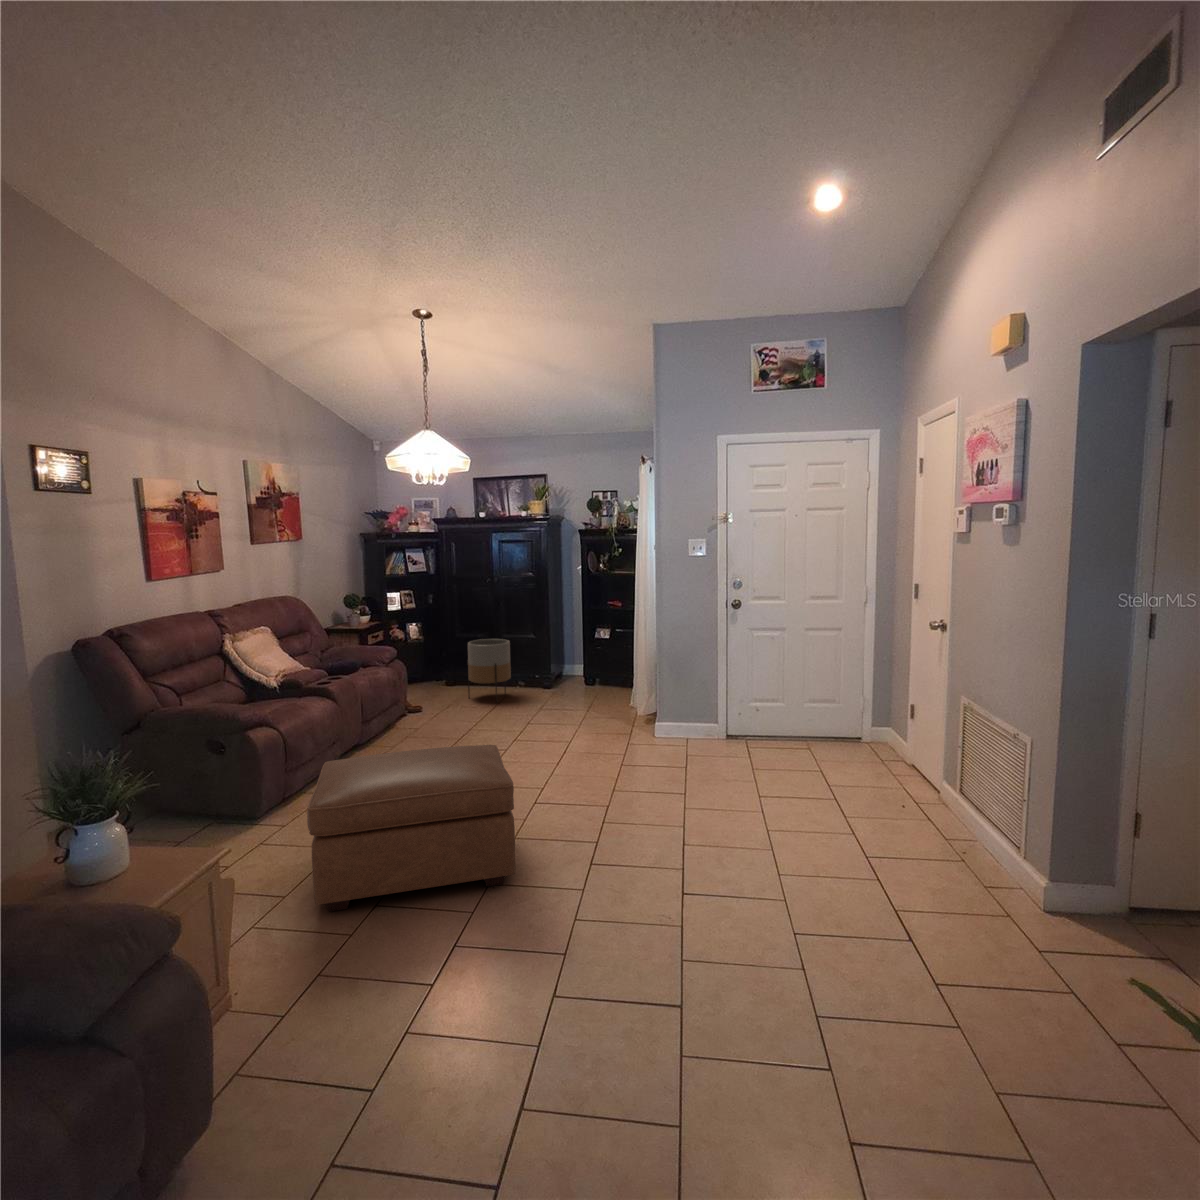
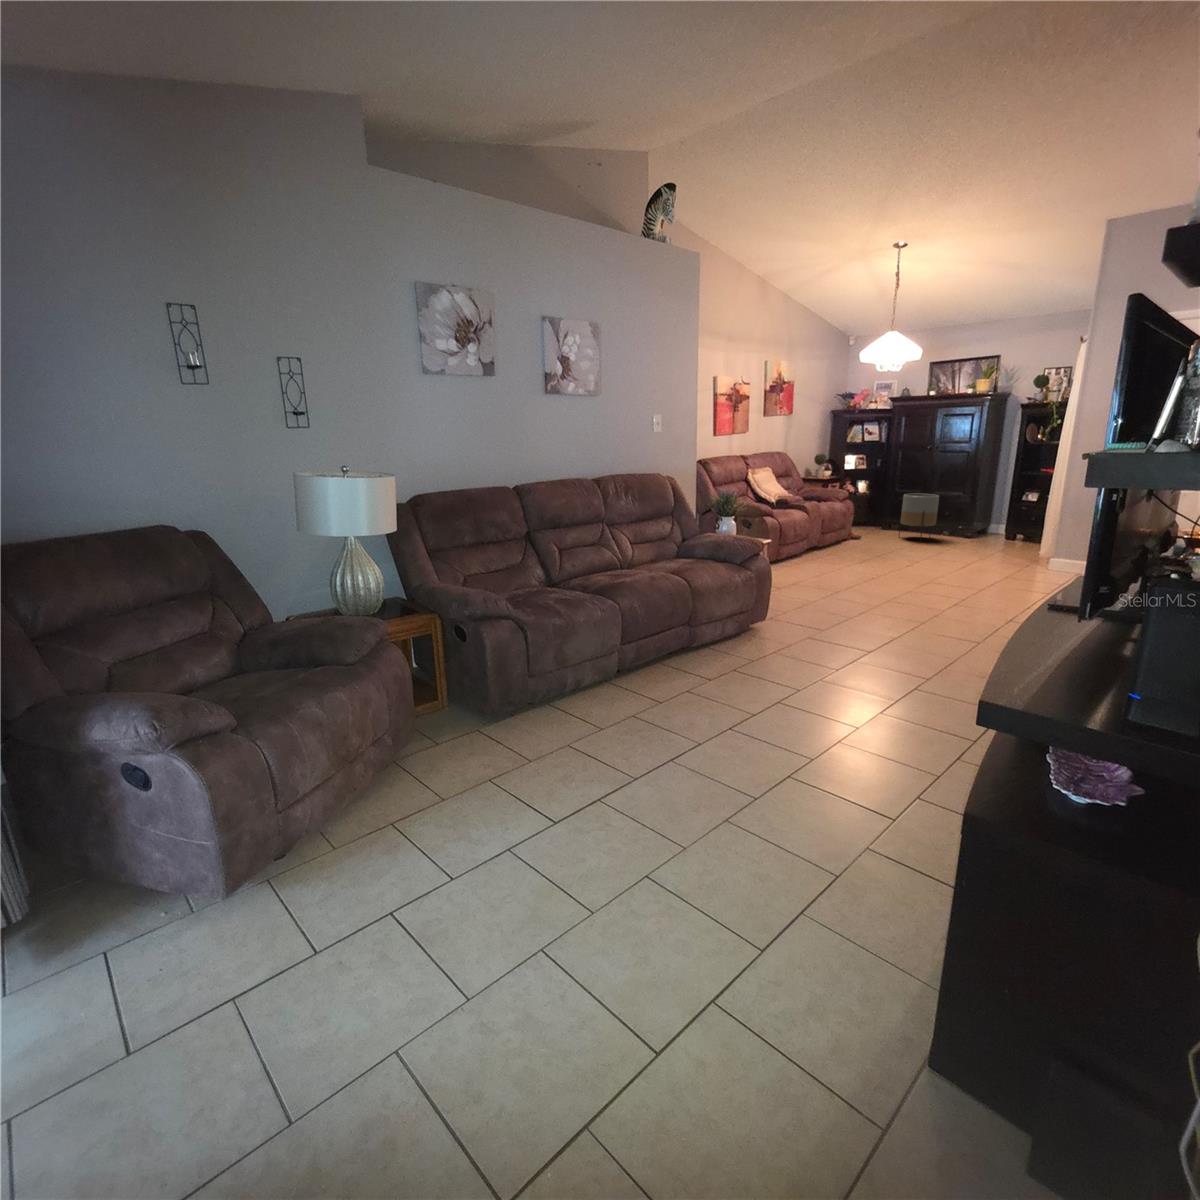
ottoman: present [307,745,515,911] -> none [796,534,913,609]

